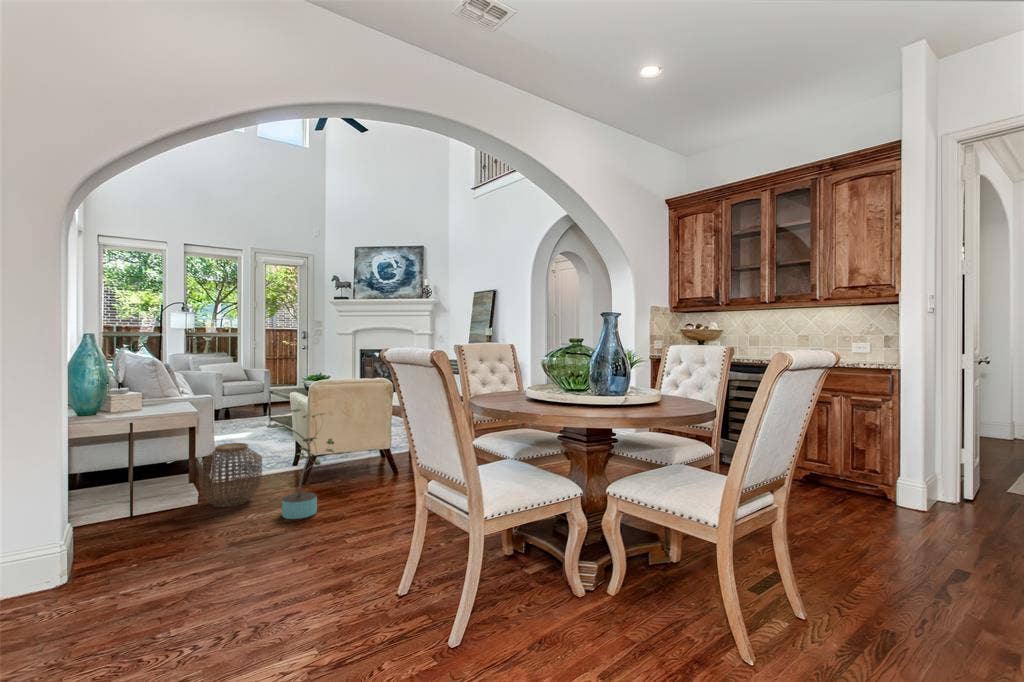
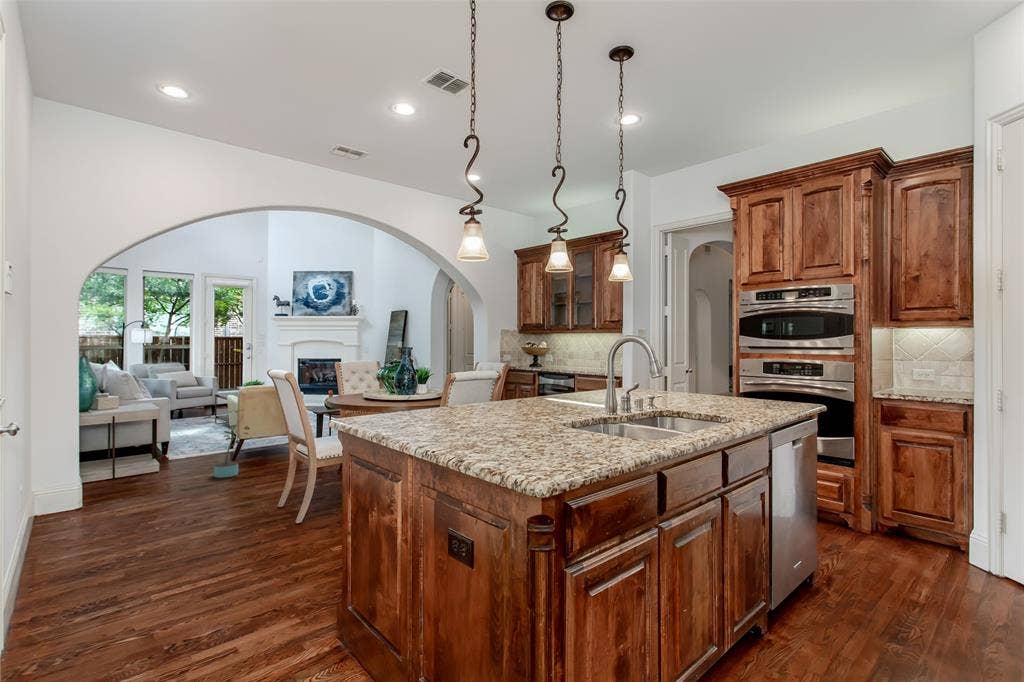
woven basket: present [199,443,262,507] -> none [158,430,202,472]

